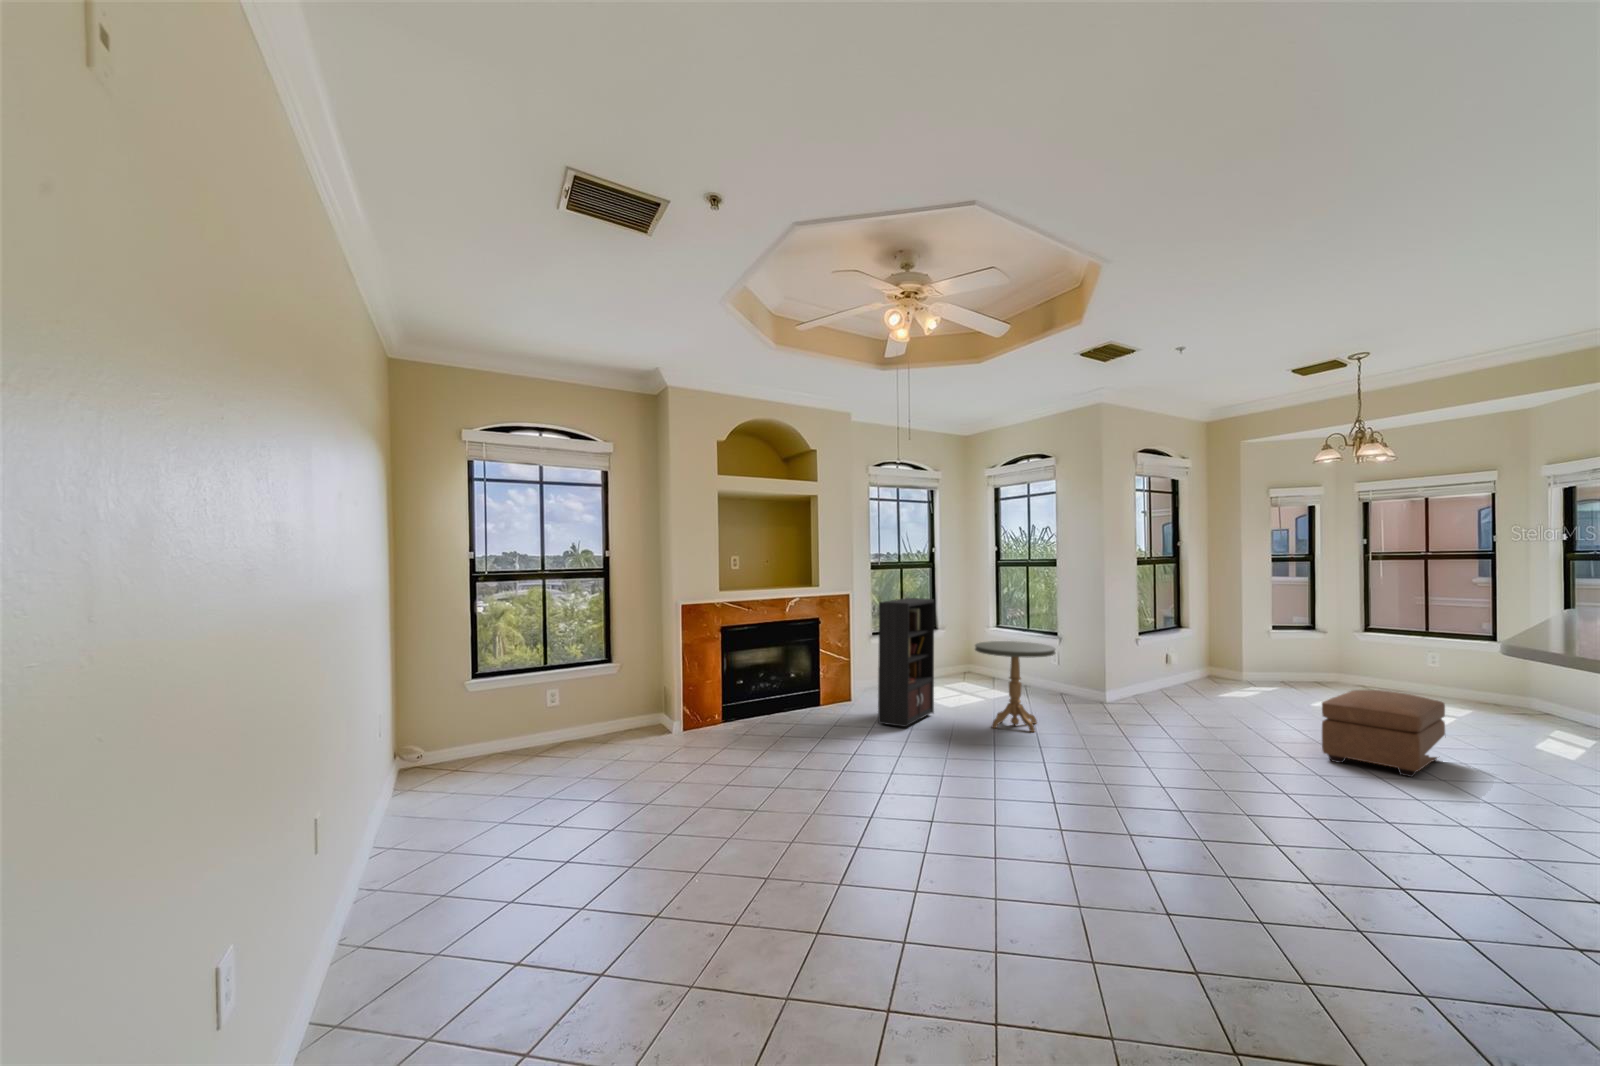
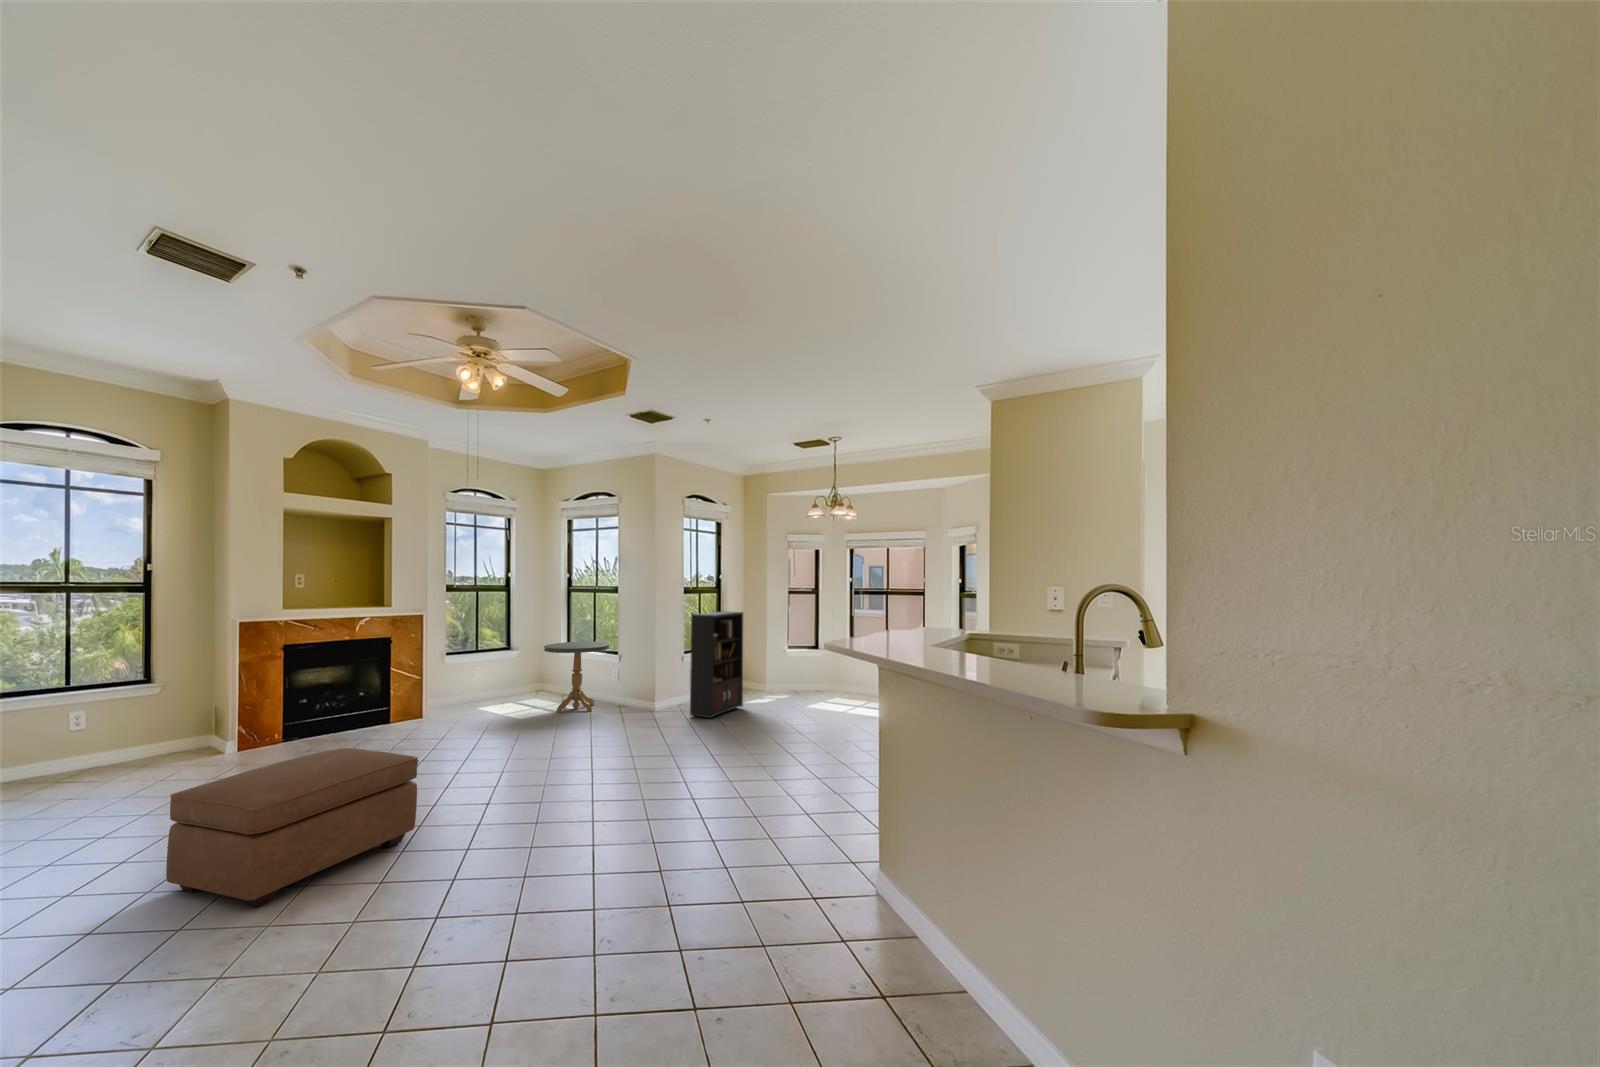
bookcase: present [878,598,934,727] -> present [690,611,743,718]
ottoman: present [1322,690,1445,777] -> present [166,748,418,908]

